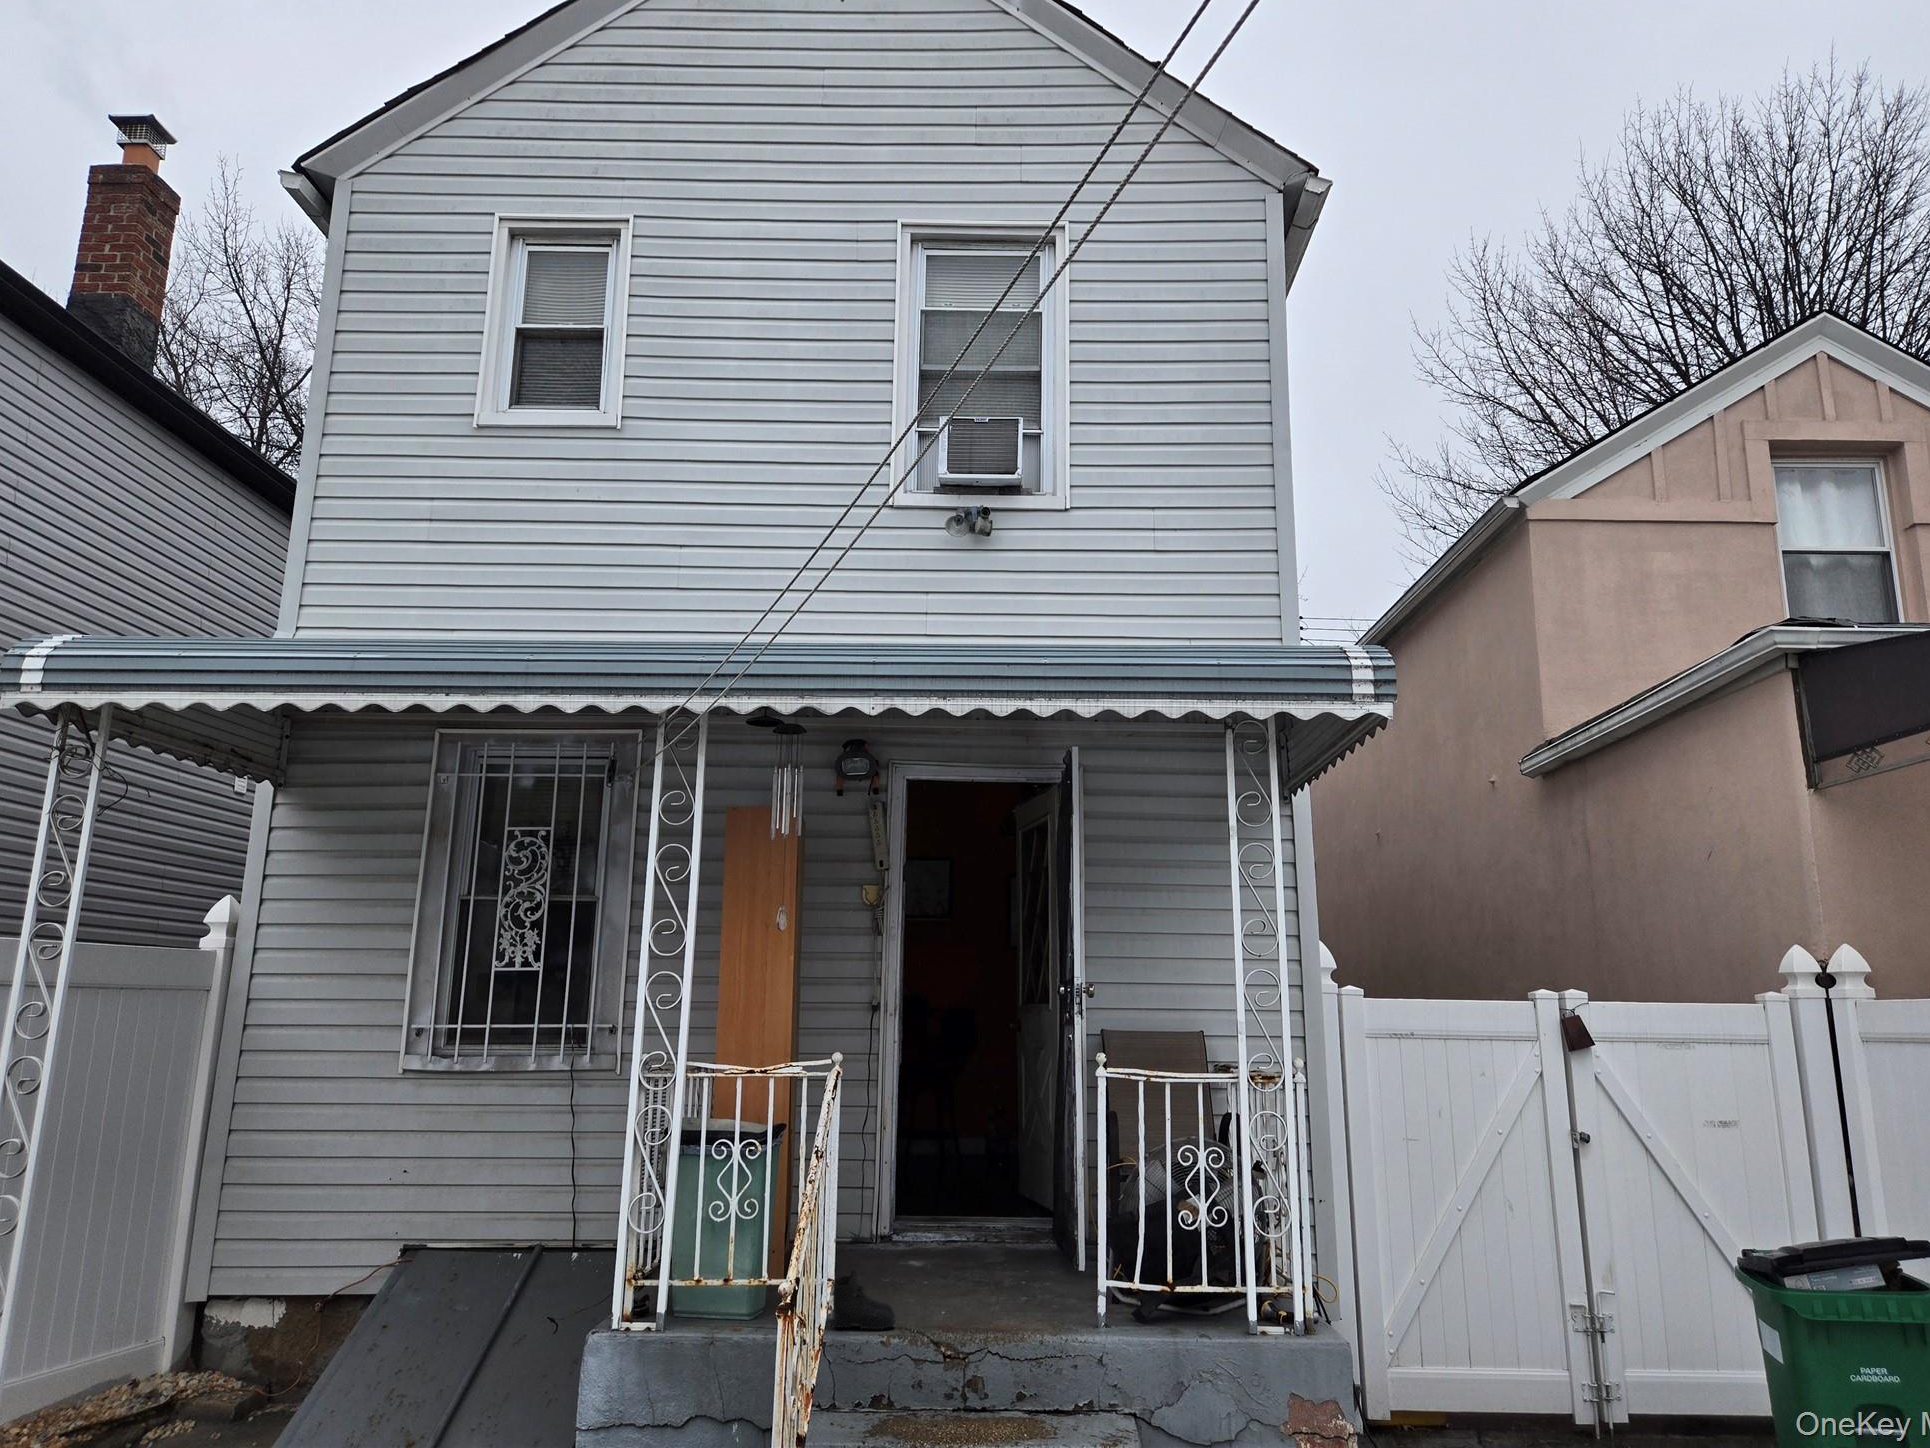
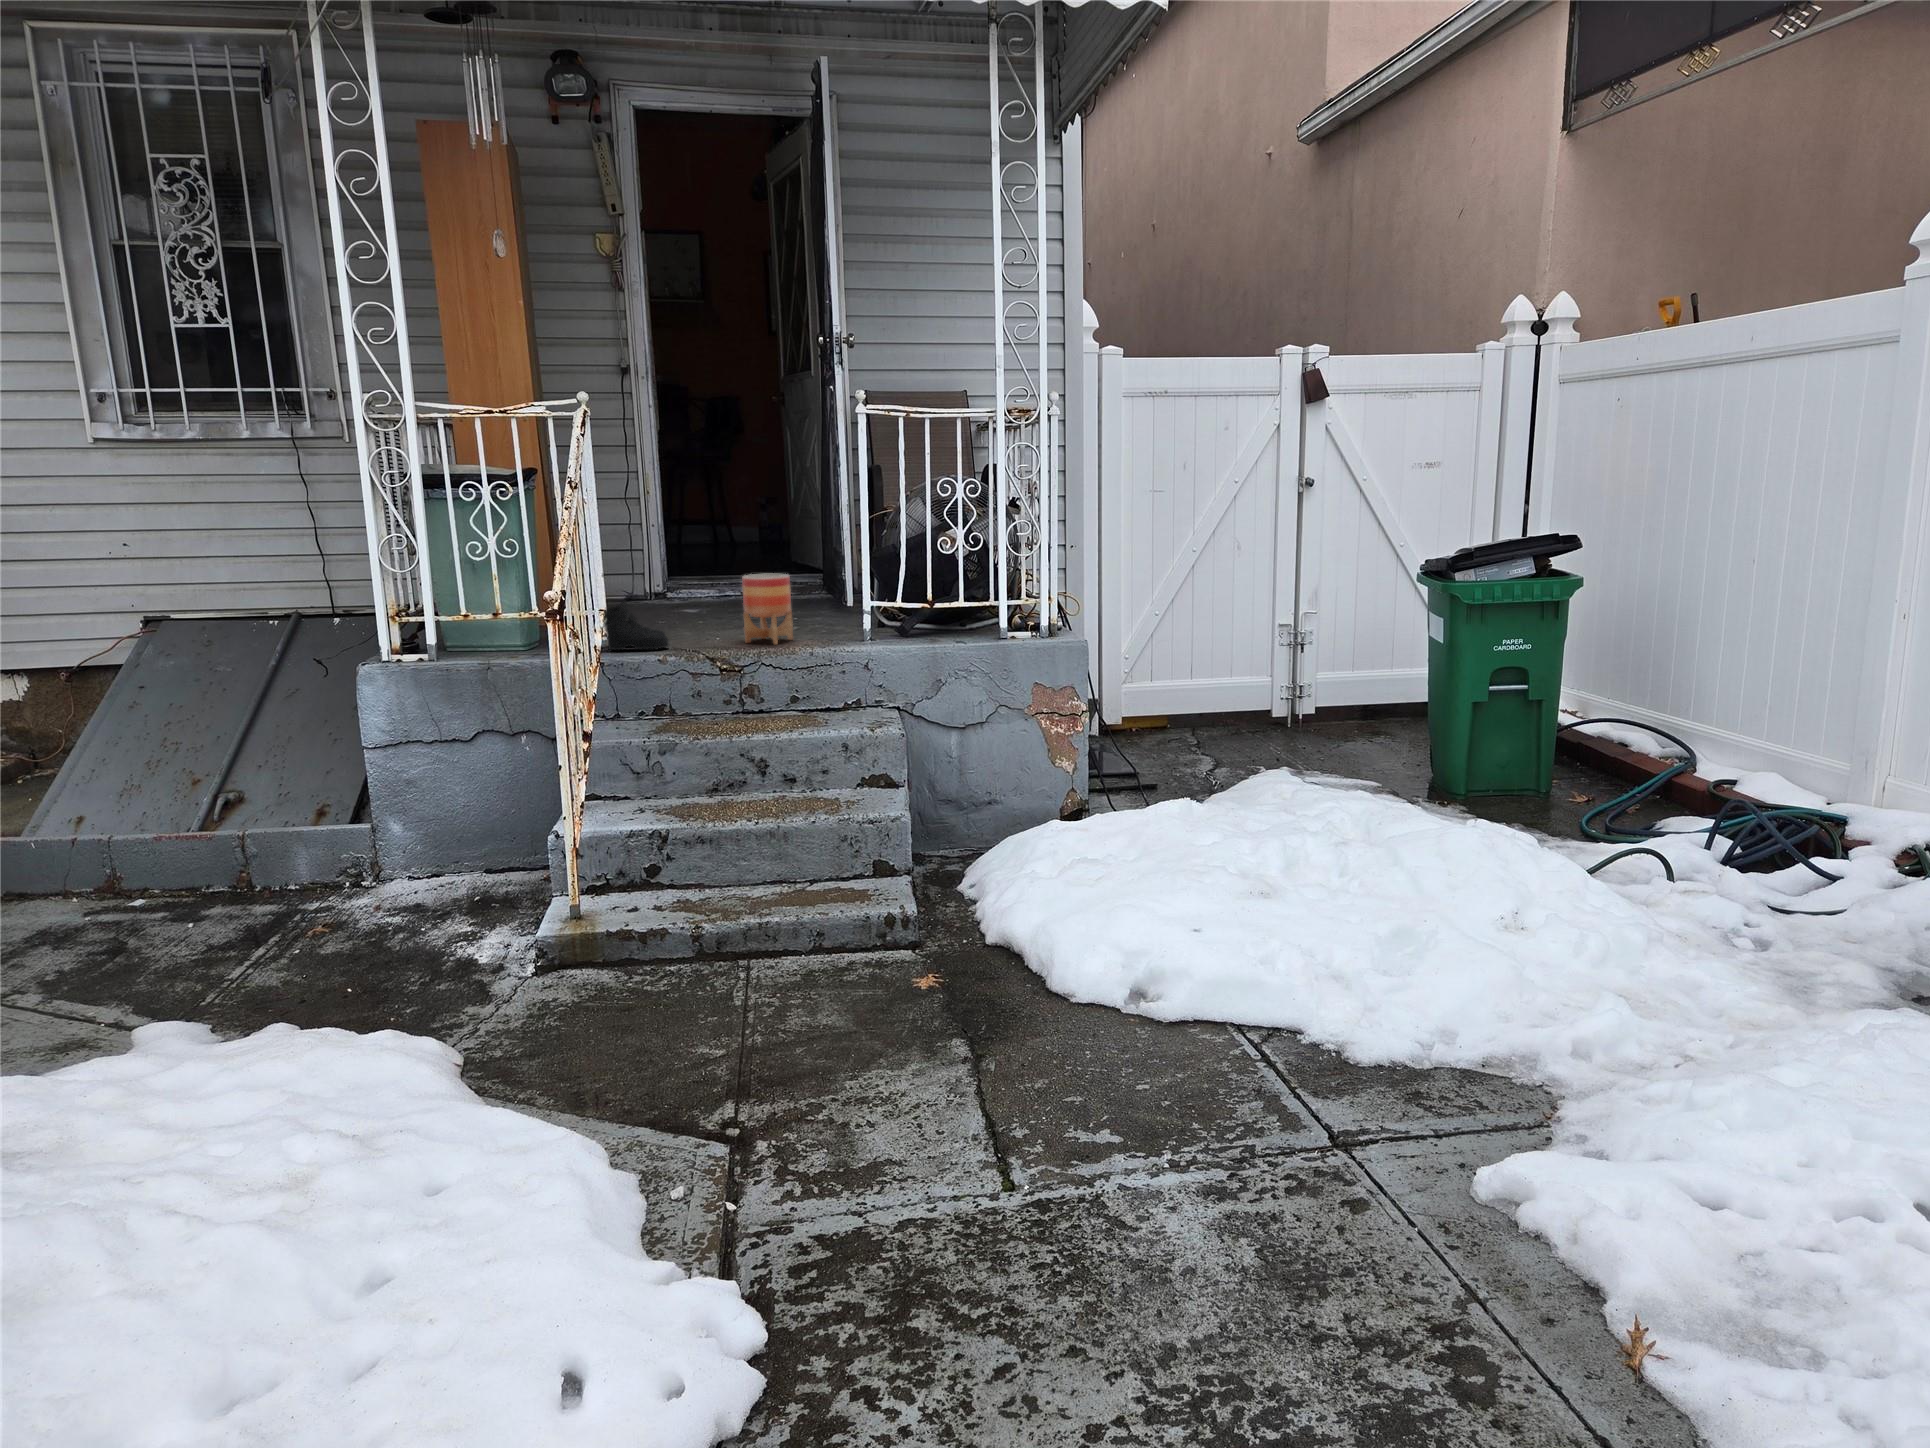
planter: none [973,1244,1023,1328] -> present [742,573,793,644]

